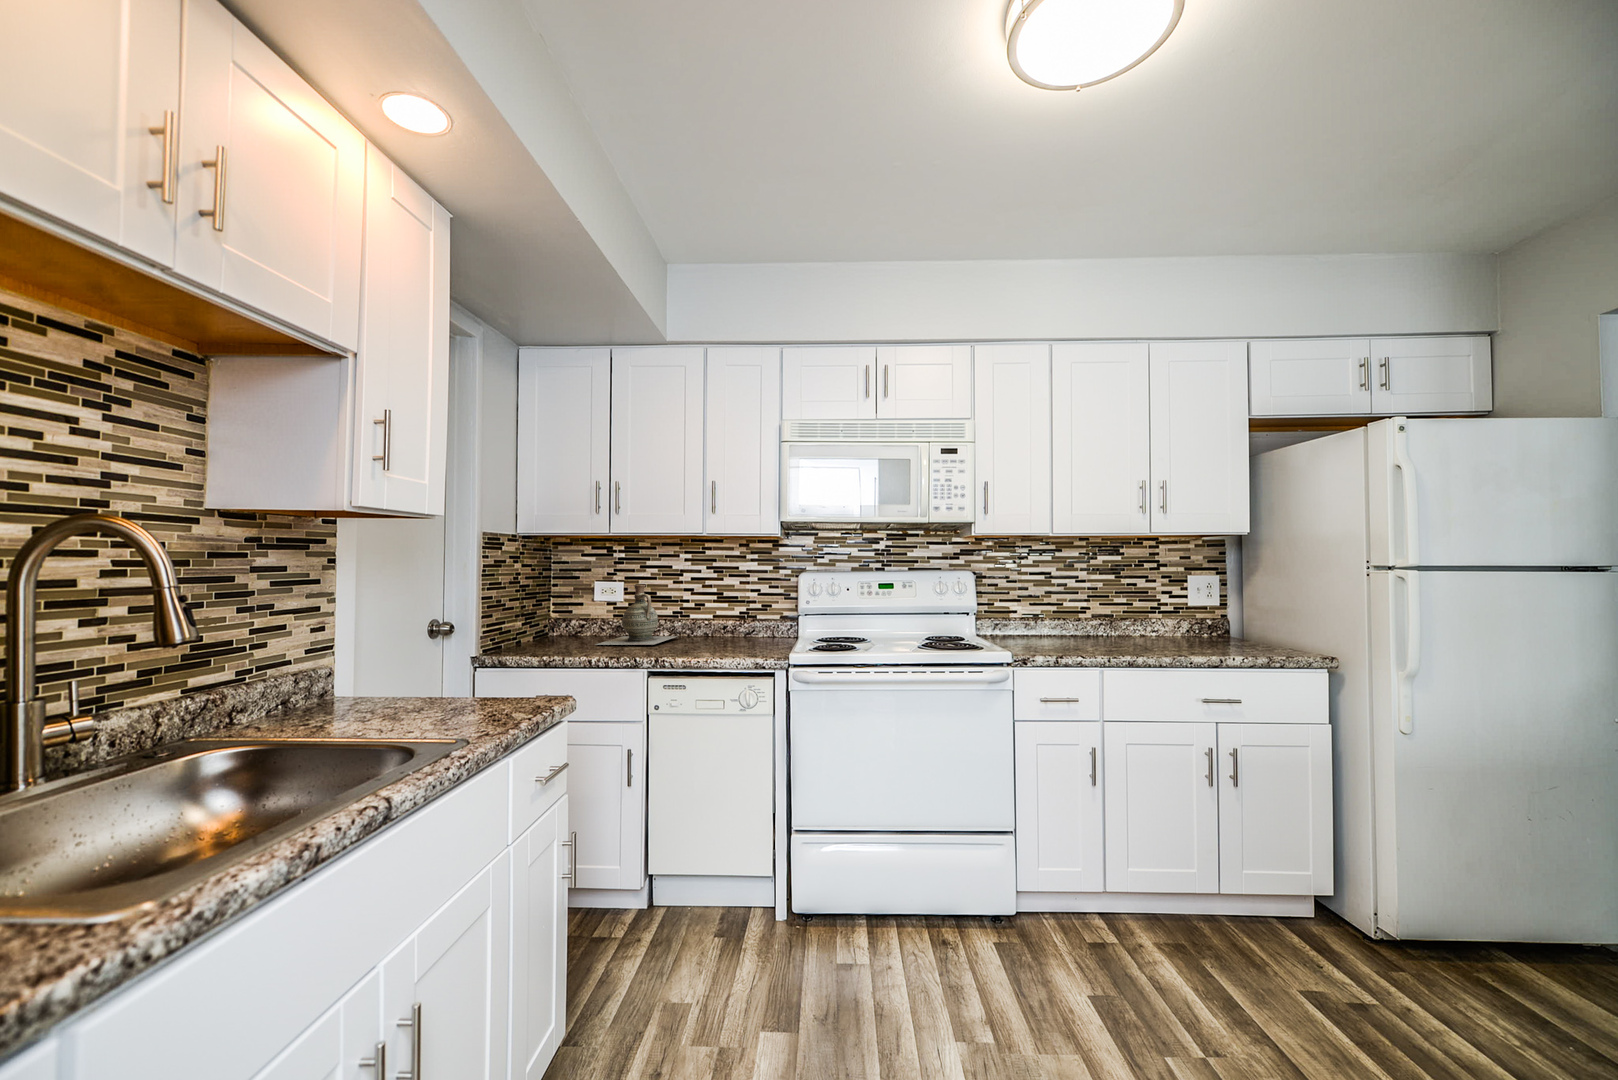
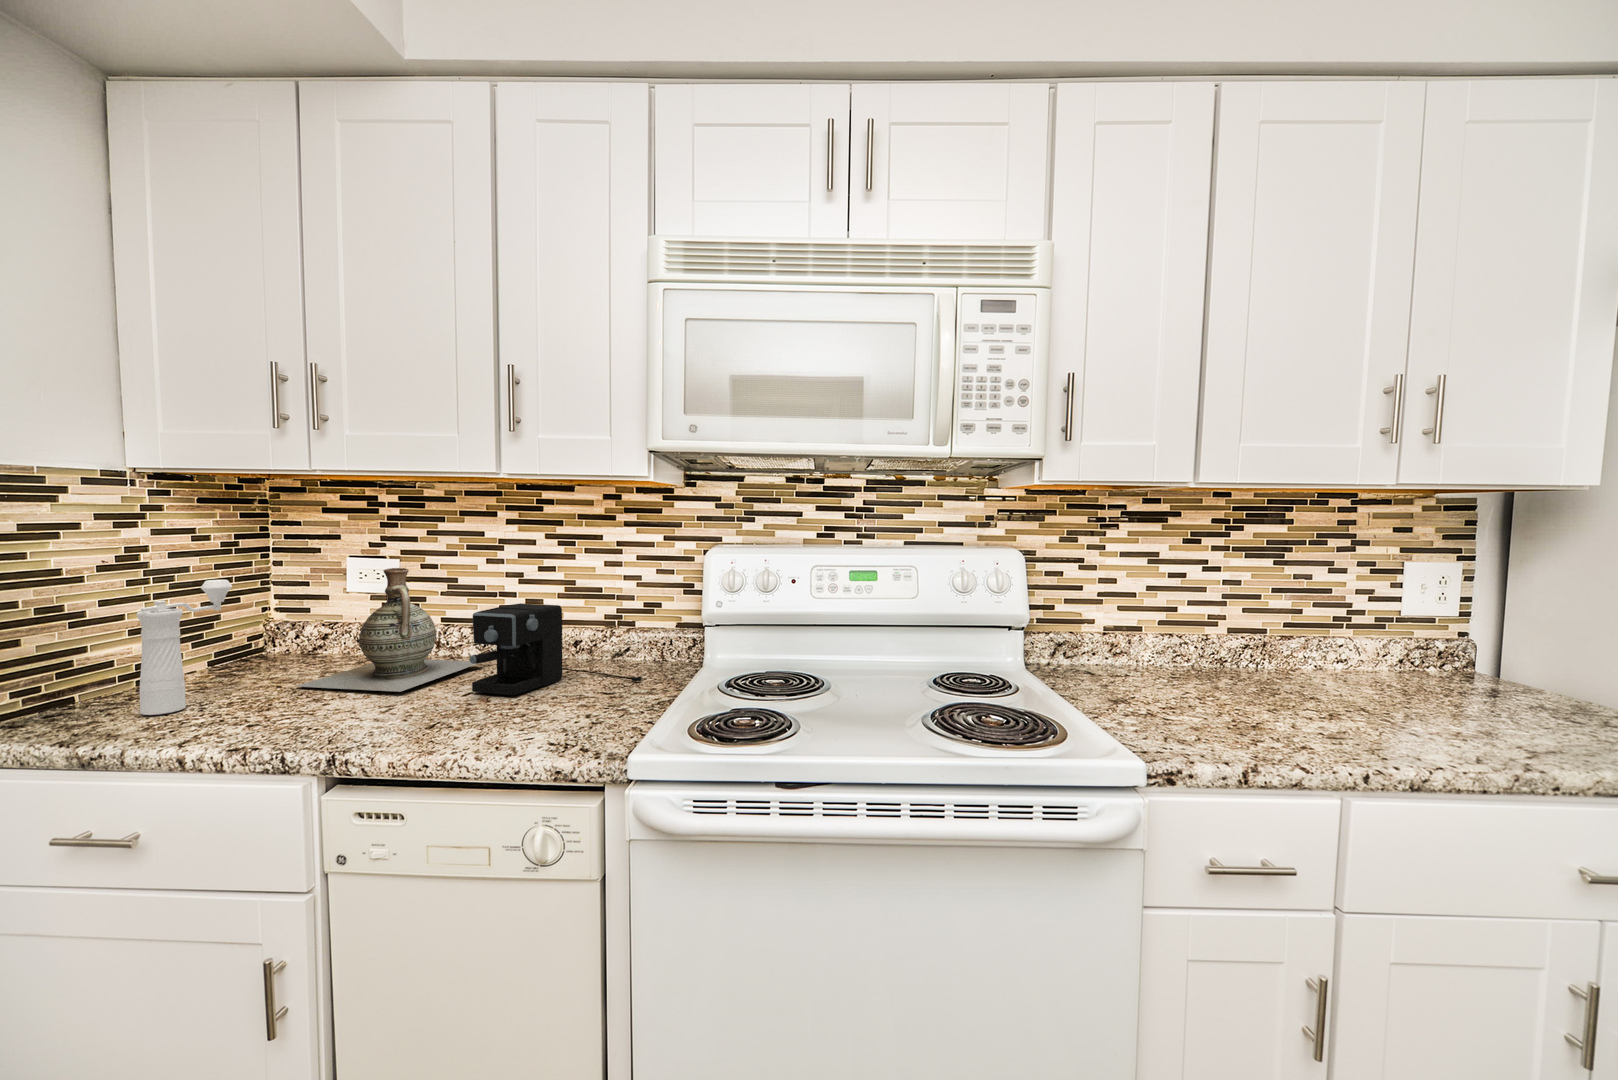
pepper mill: none [540,590,566,652] -> present [136,580,232,715]
coffee maker: none [689,602,771,645] -> present [470,603,642,695]

